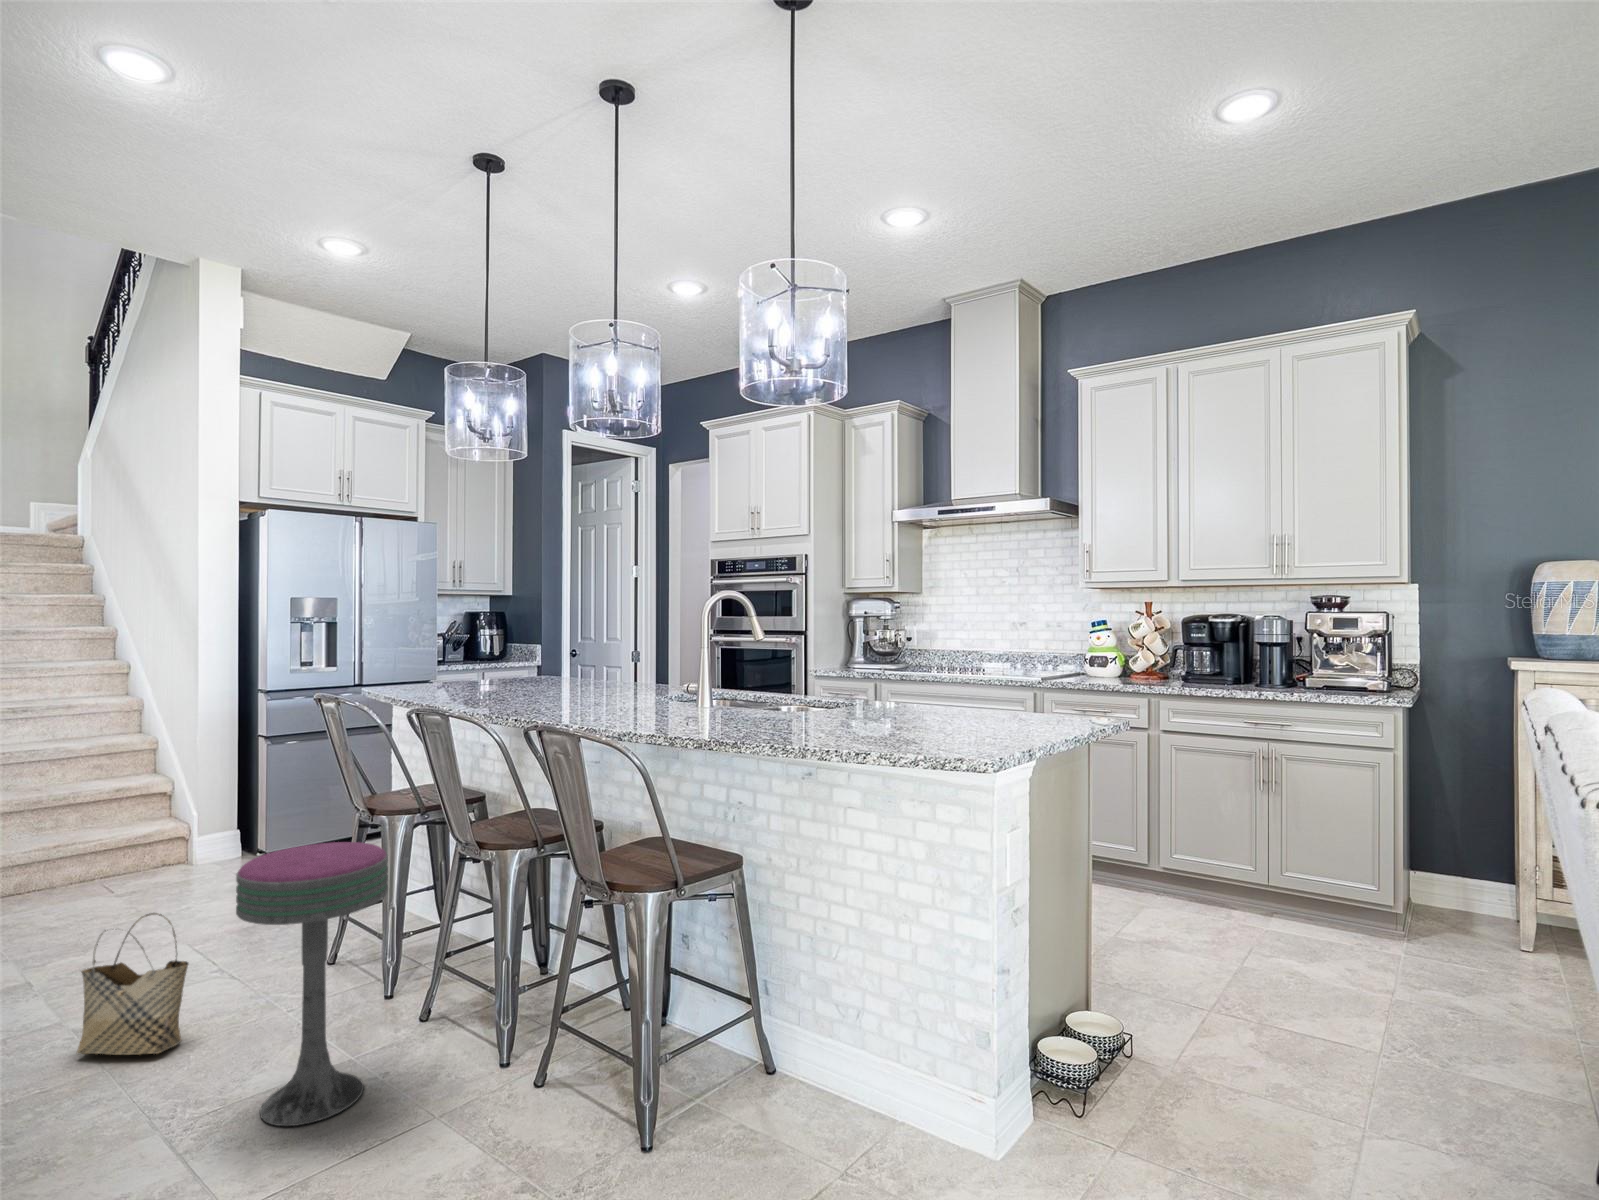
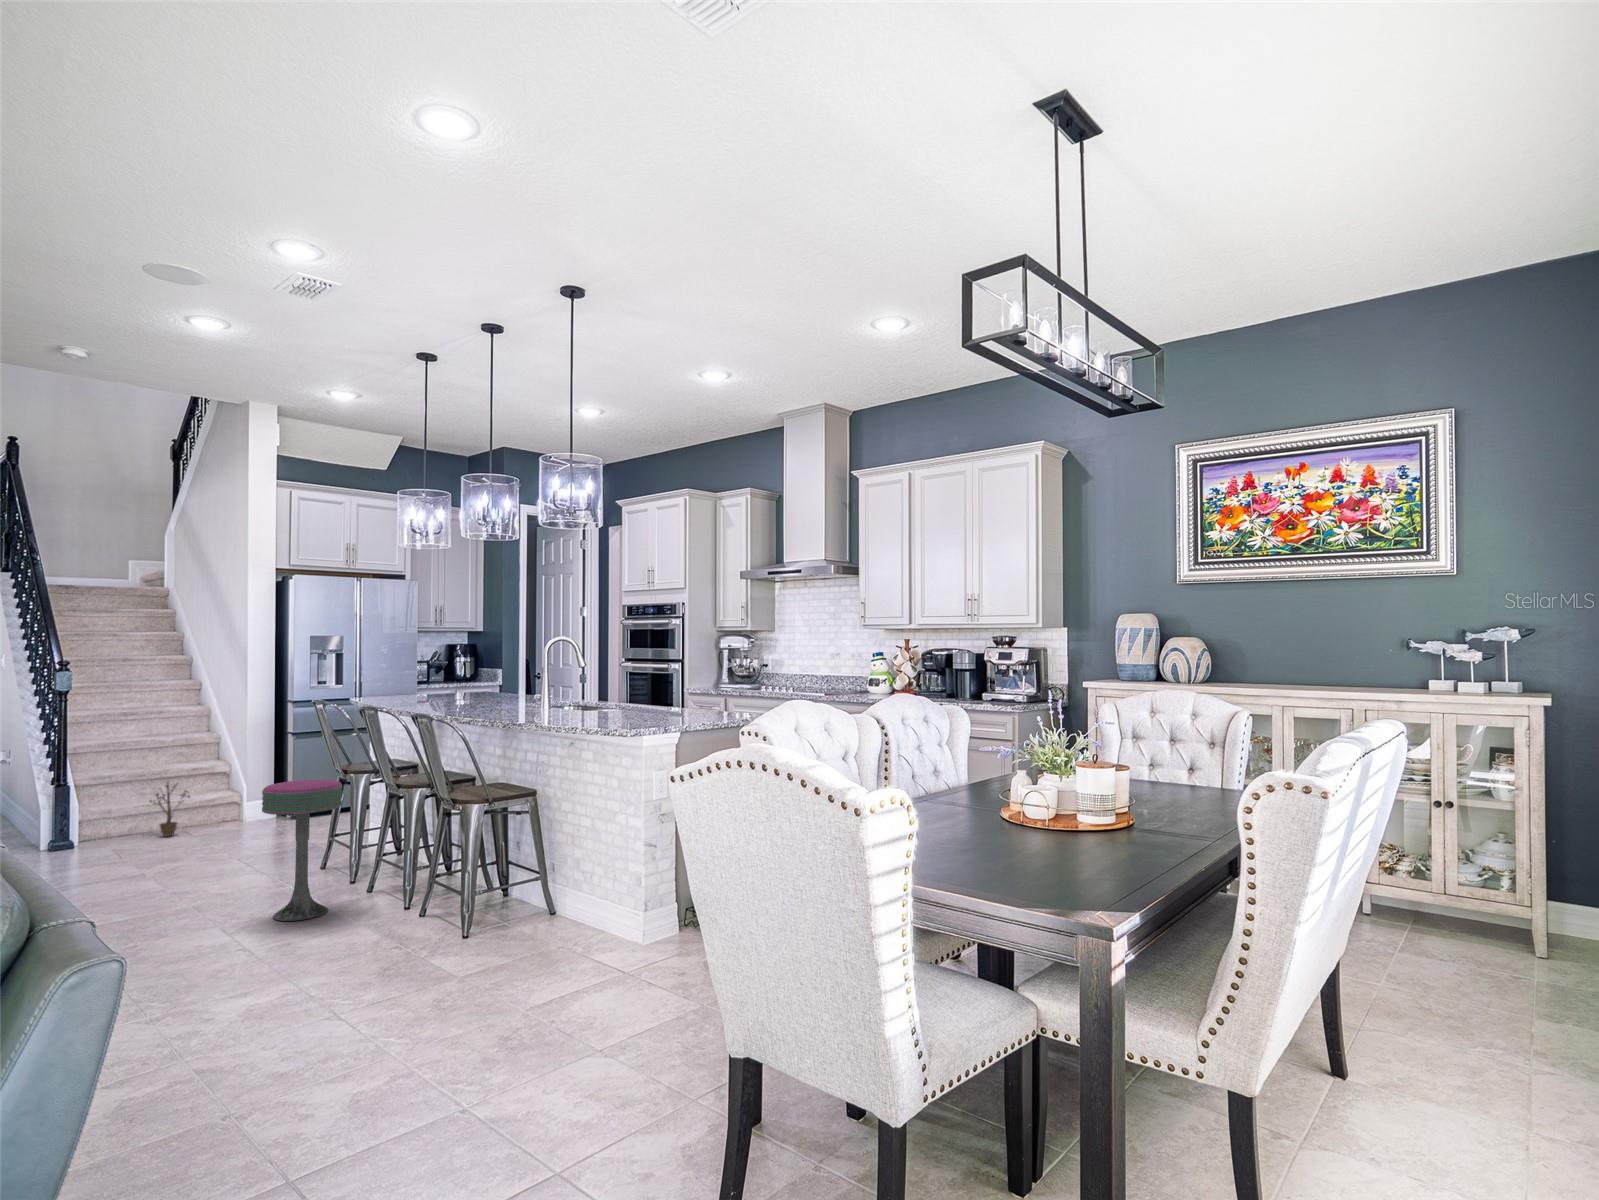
decorative plant: none [29,813,111,899] -> present [142,783,190,837]
woven basket: present [77,913,189,1055] -> none [179,822,238,897]

